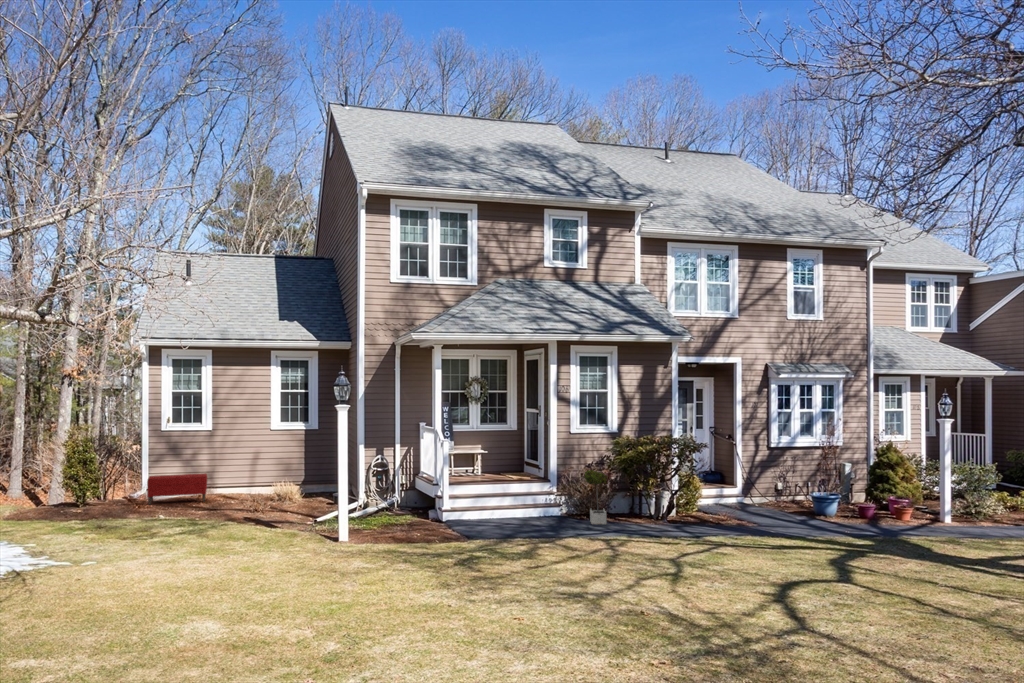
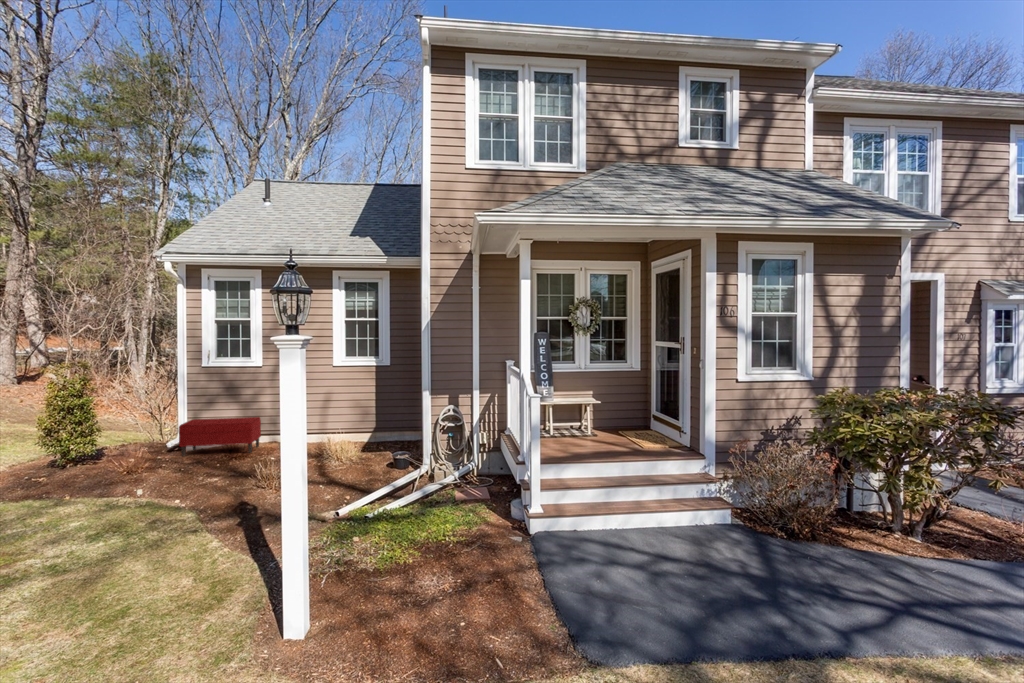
potted tree: present [585,470,607,524] -> none [783,452,831,551]

